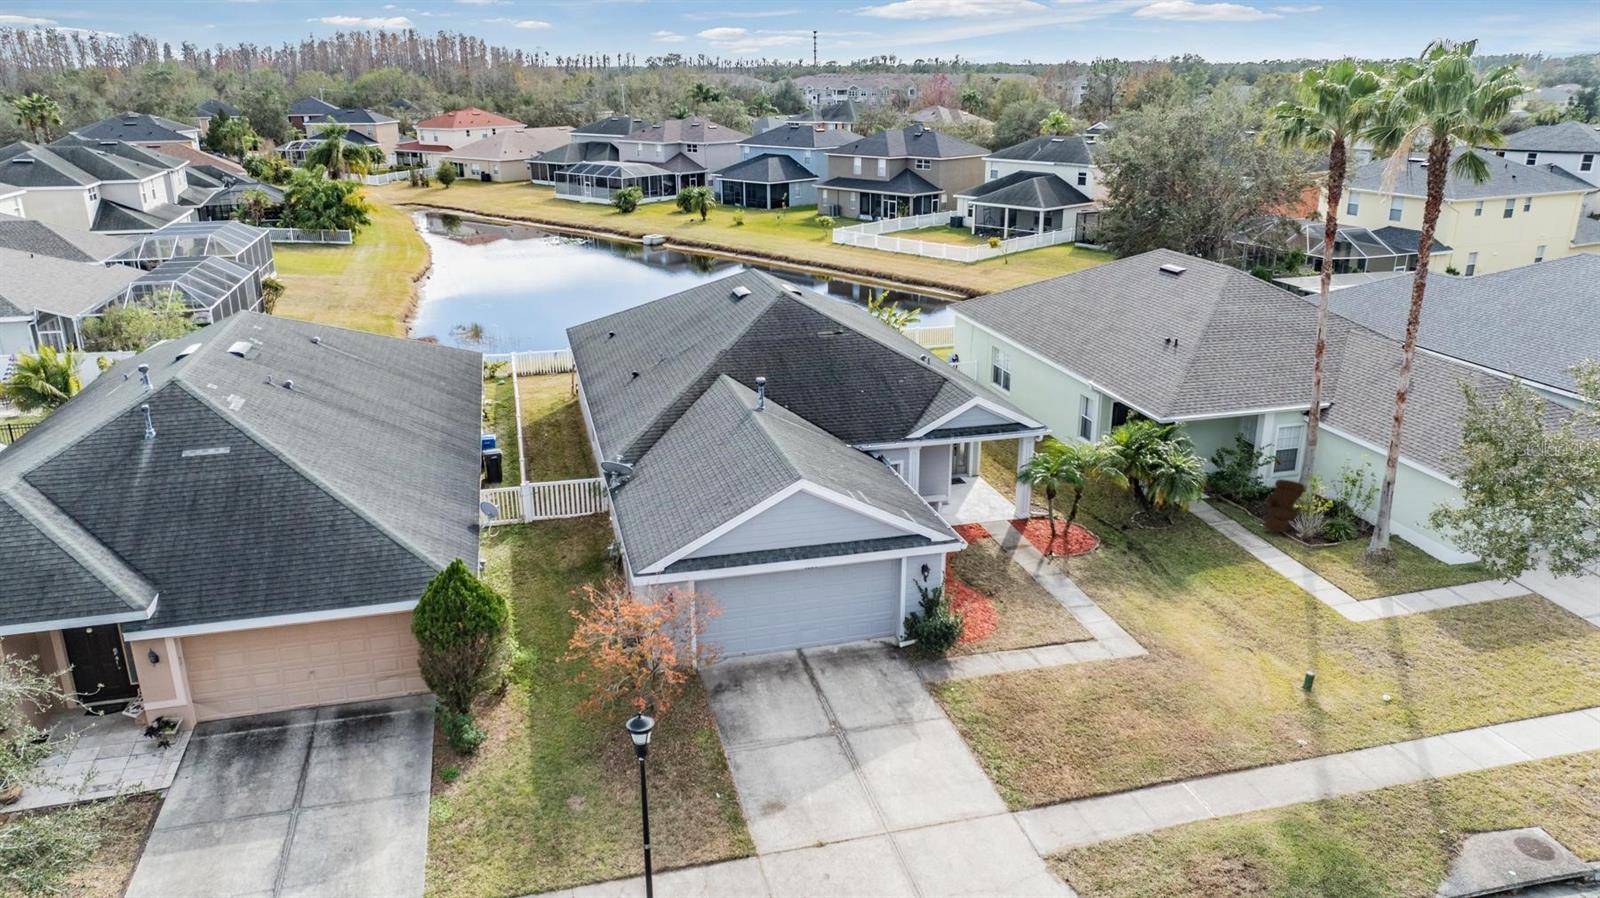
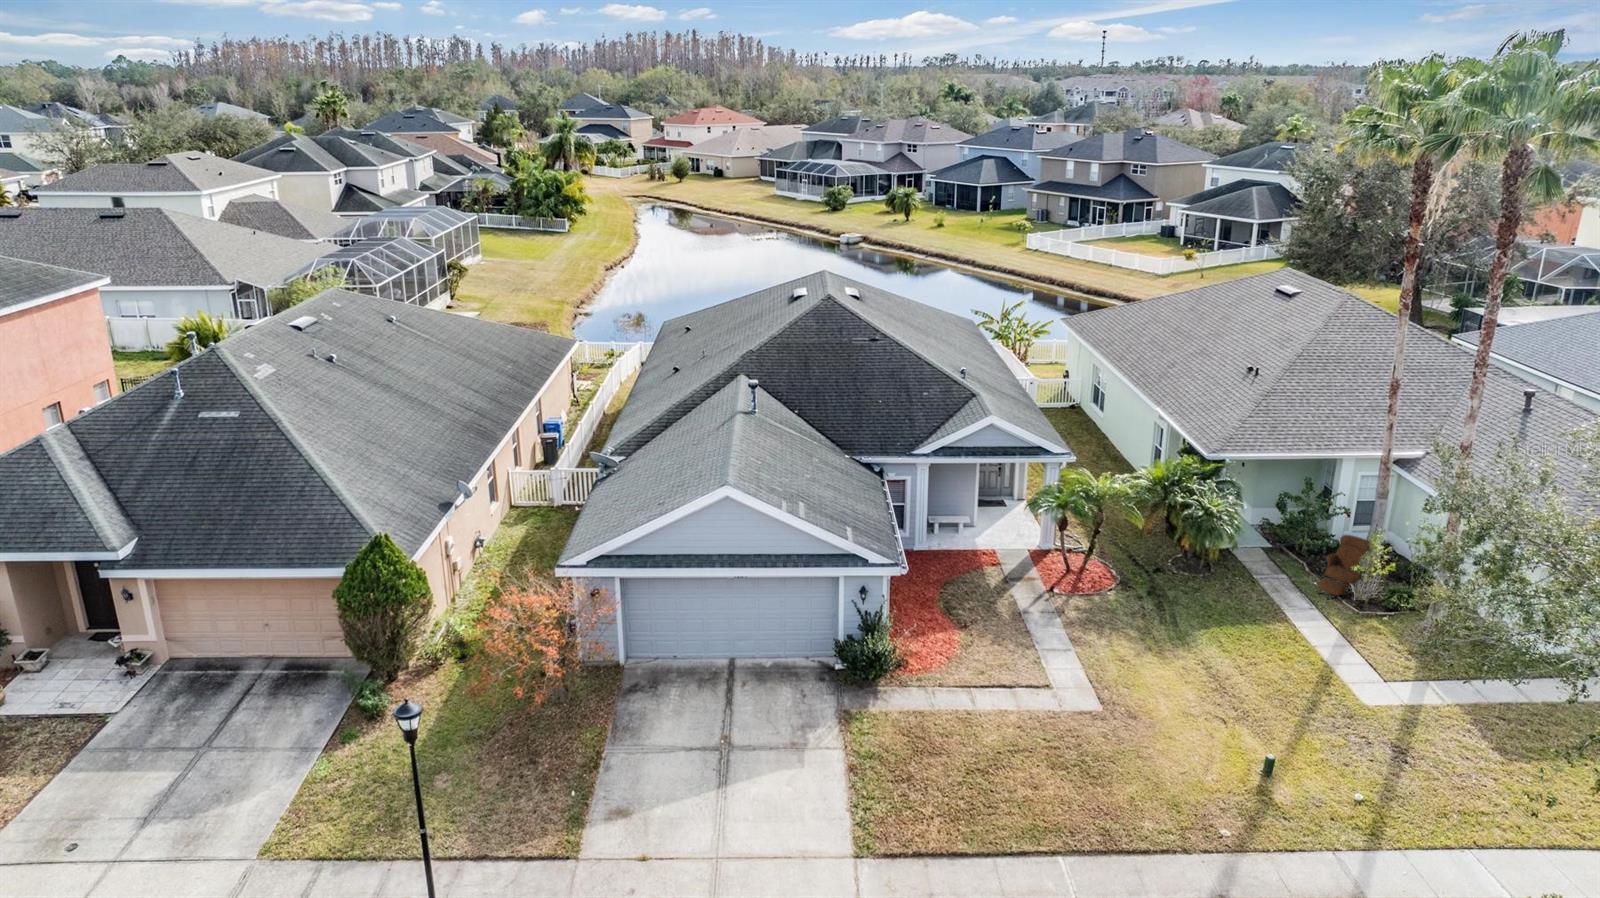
potted tree: none [509,652,535,688] -> present [449,631,470,663]

